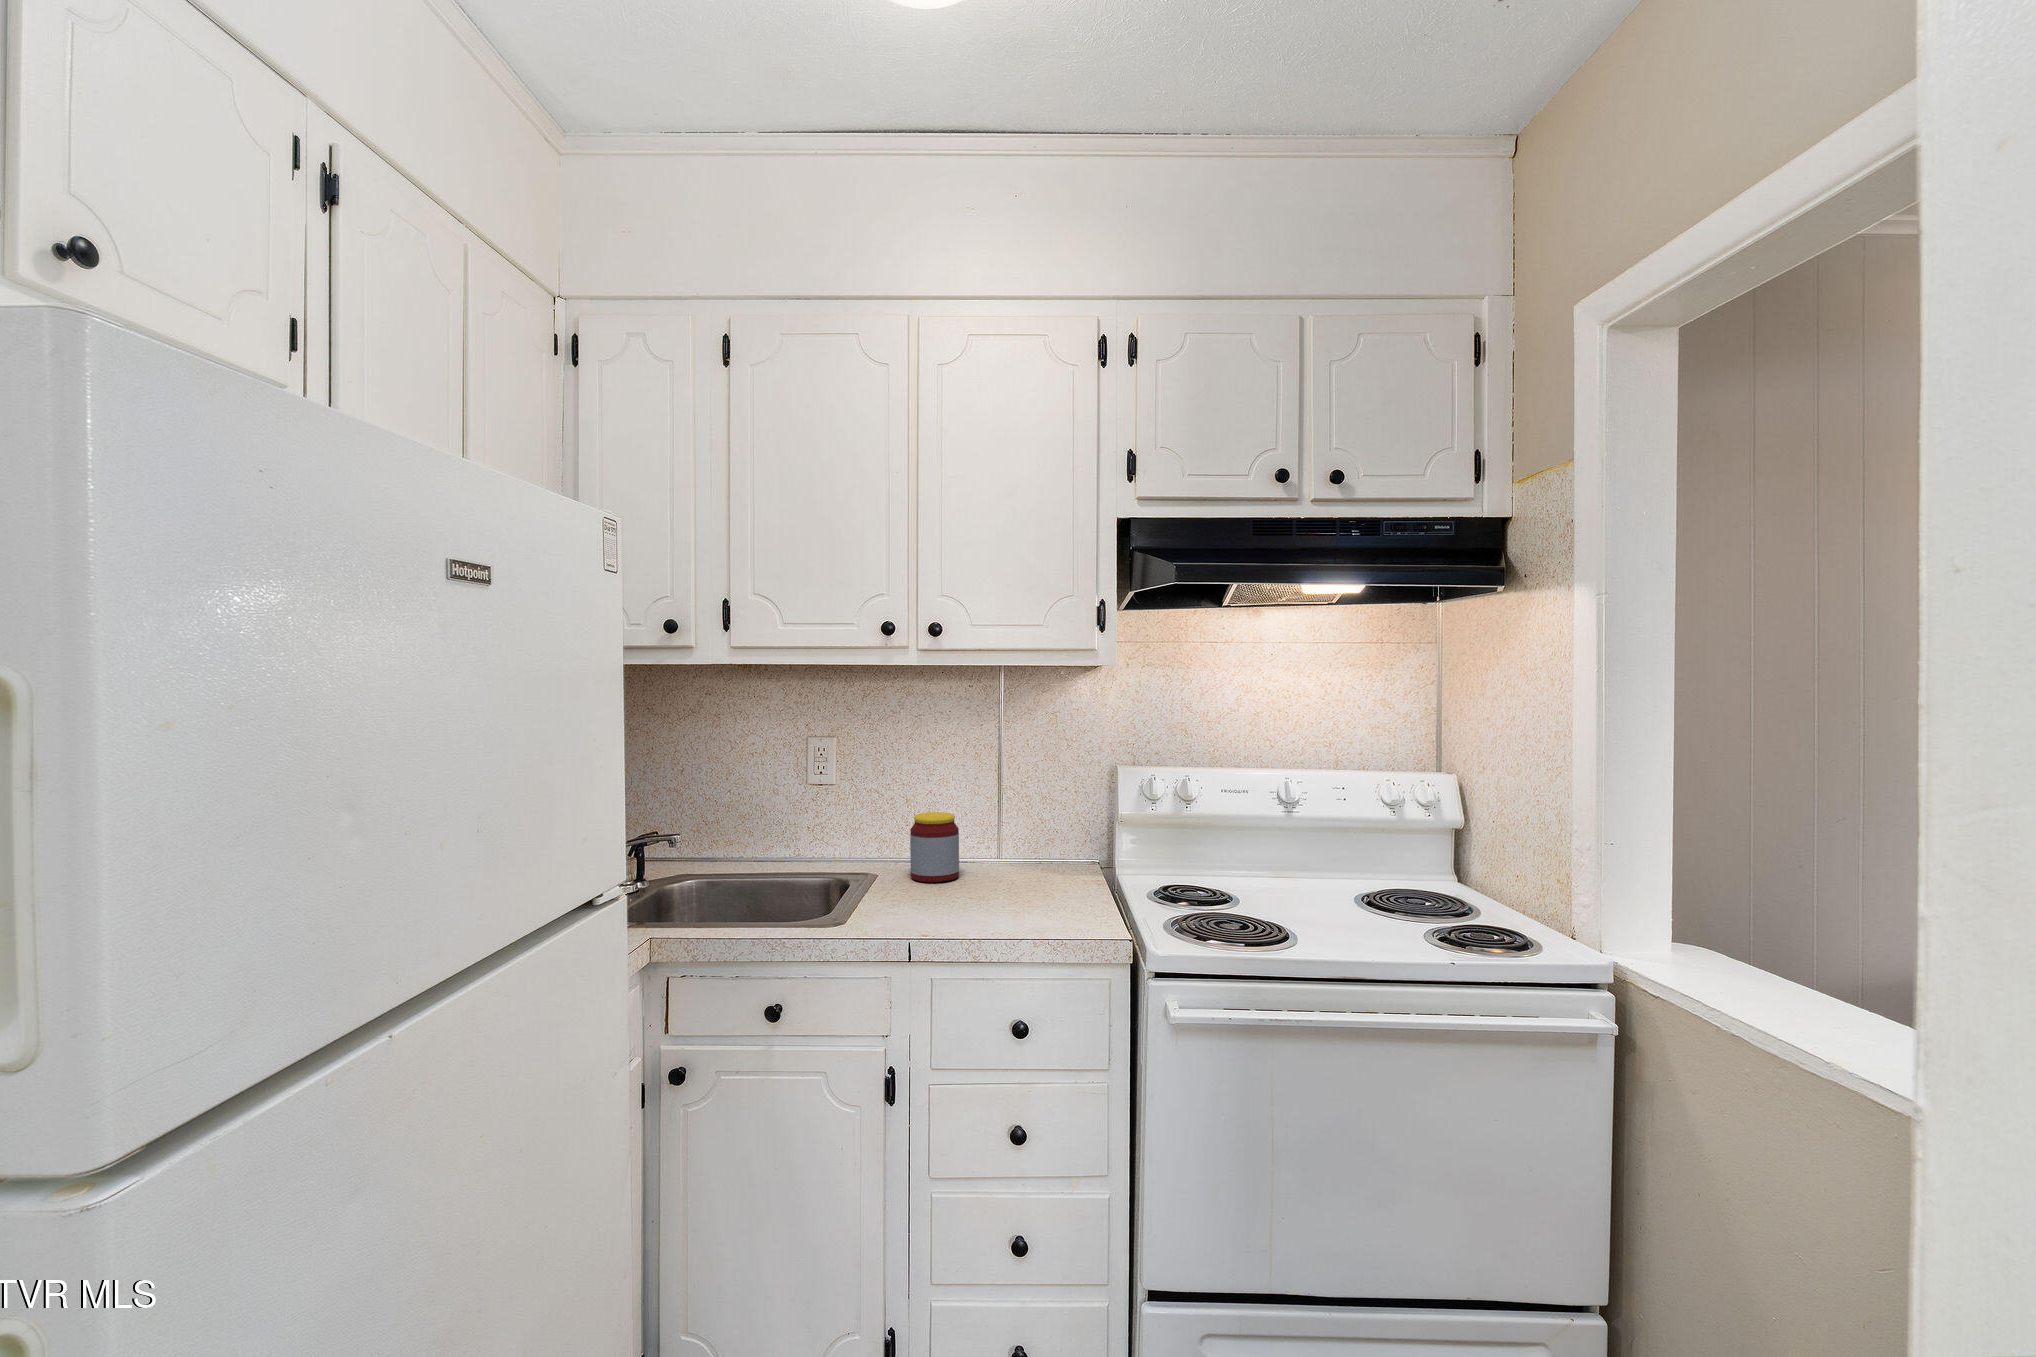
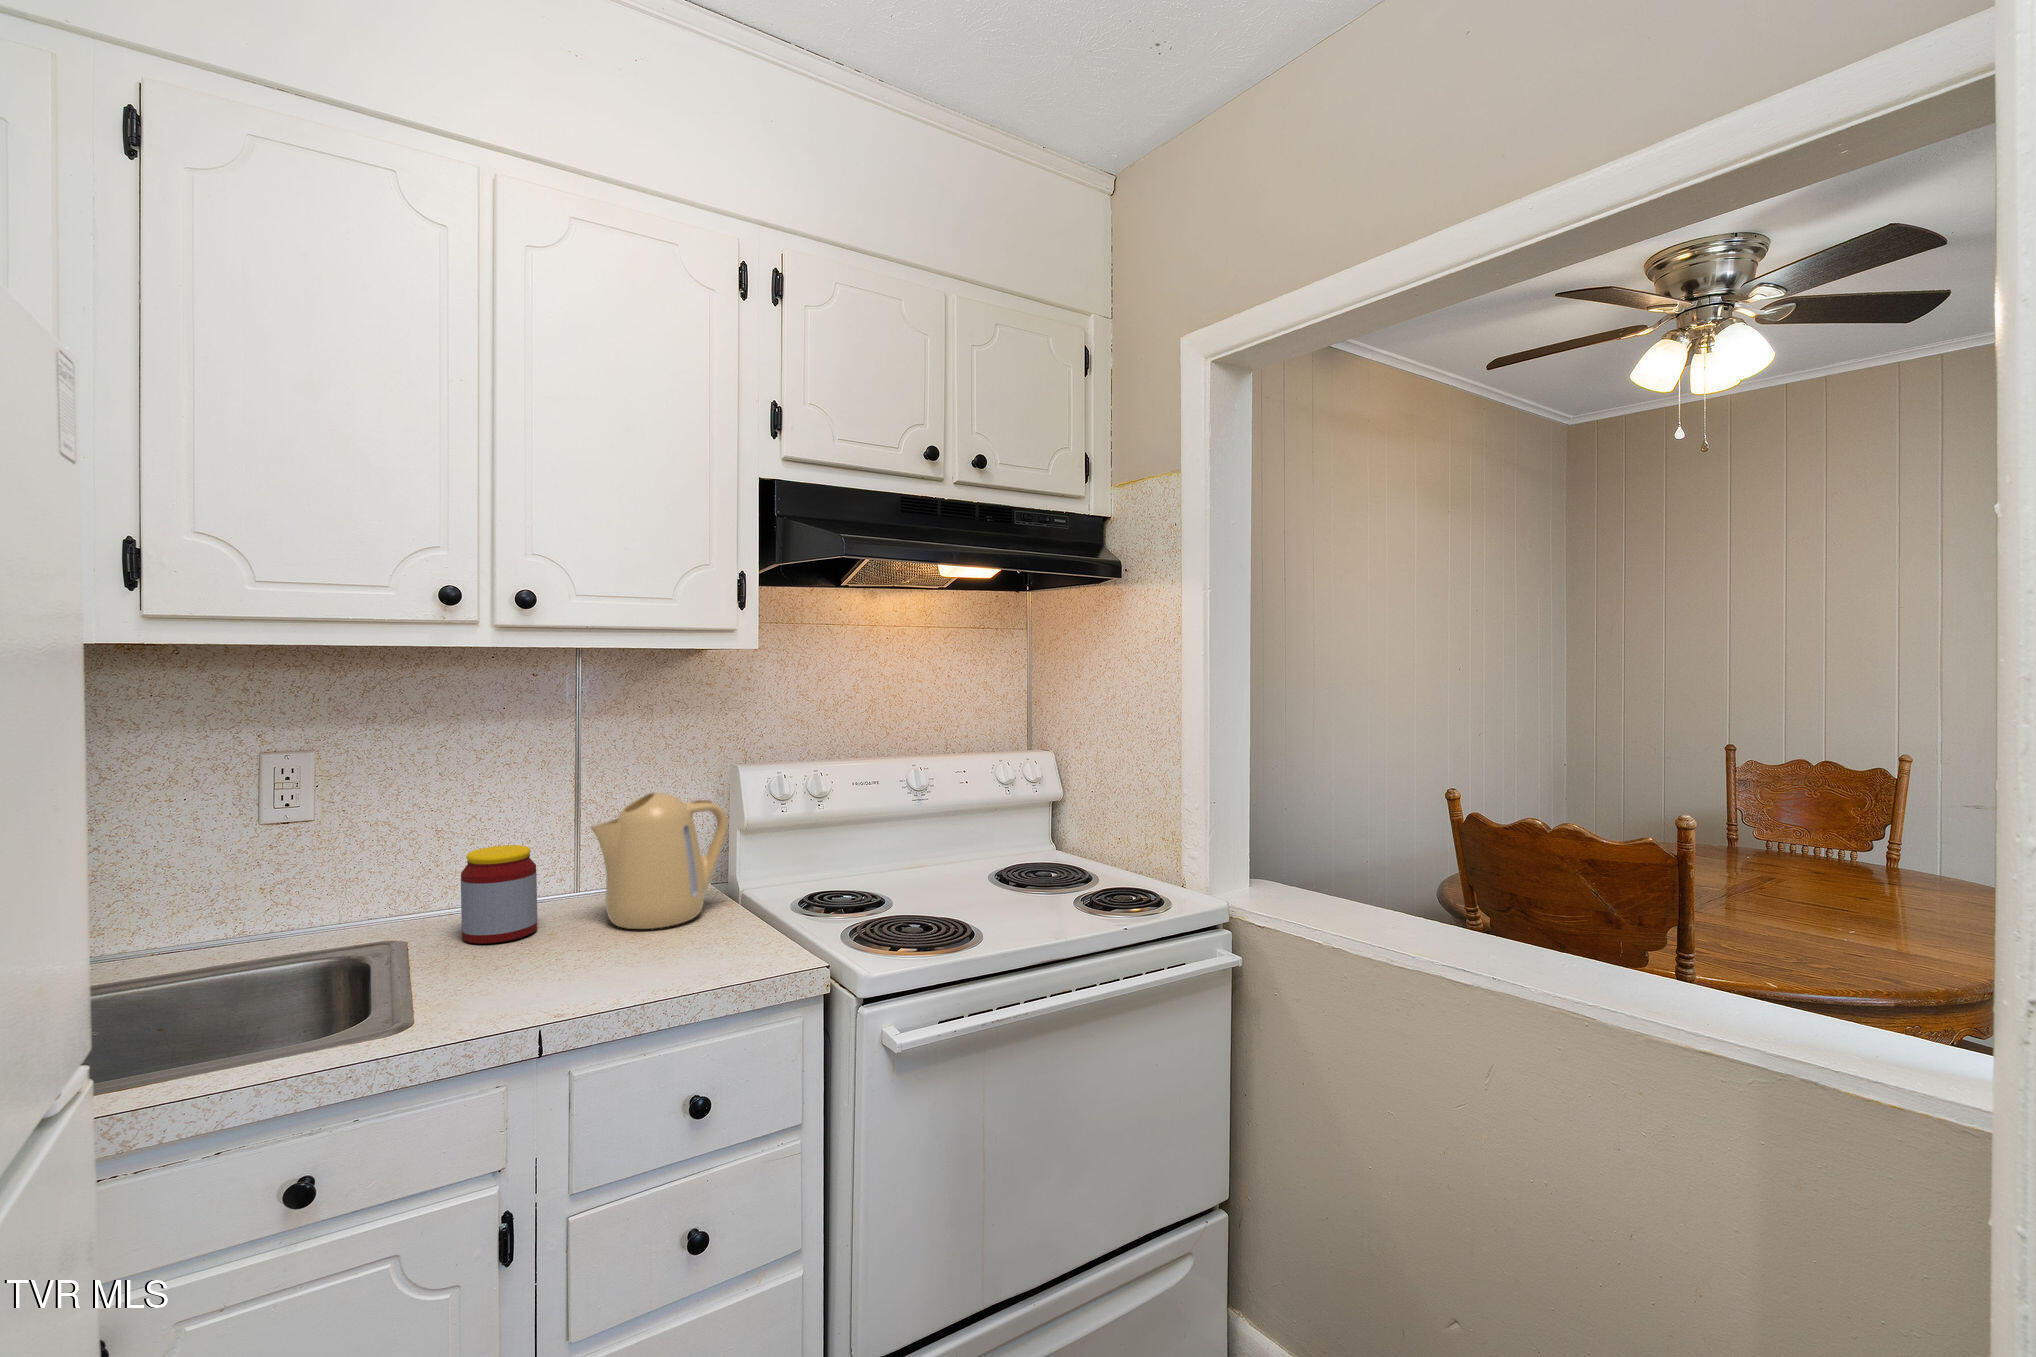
kettle: none [992,782,1097,890] -> present [590,792,728,929]

